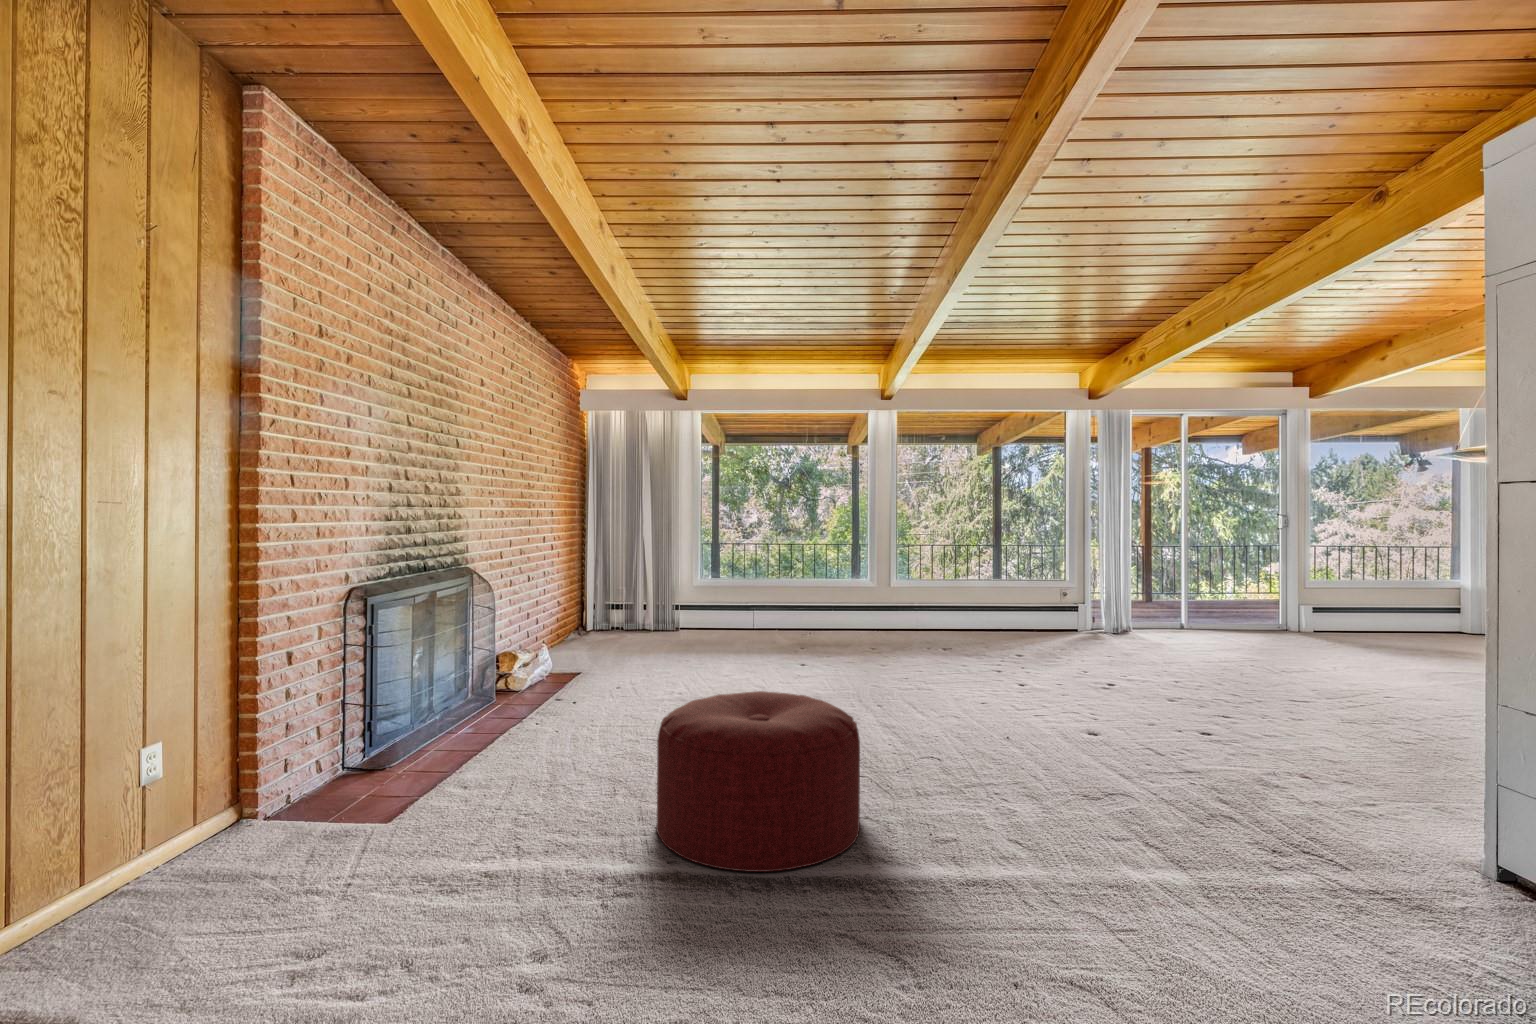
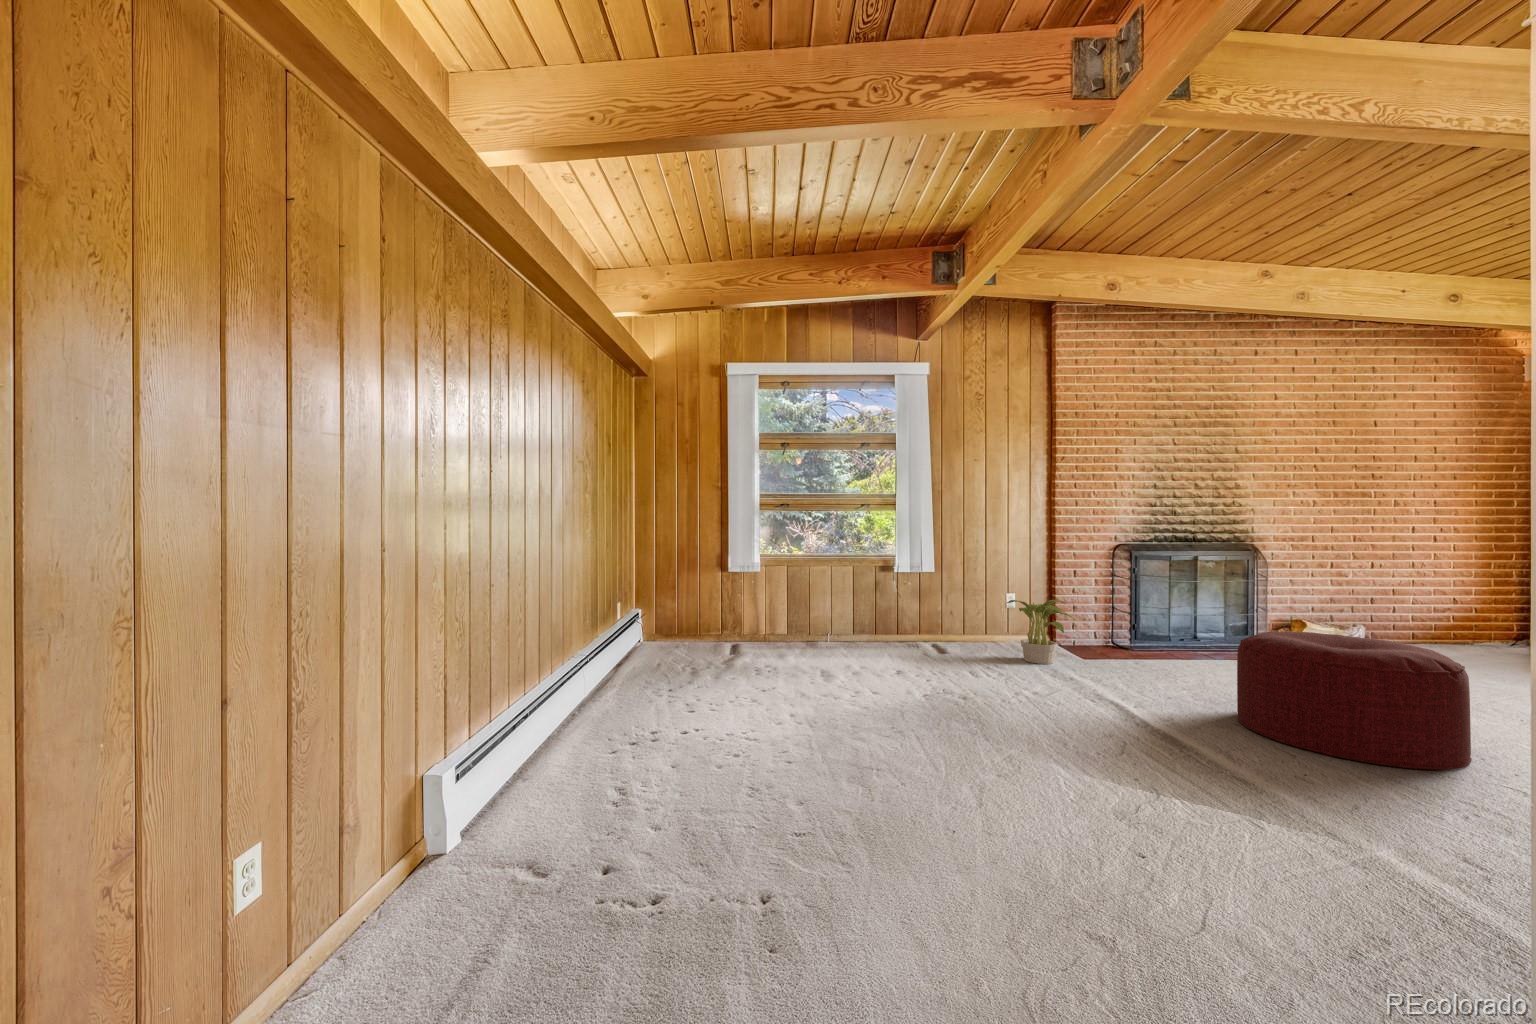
potted plant: none [186,726,344,889] -> present [1007,600,1075,664]

